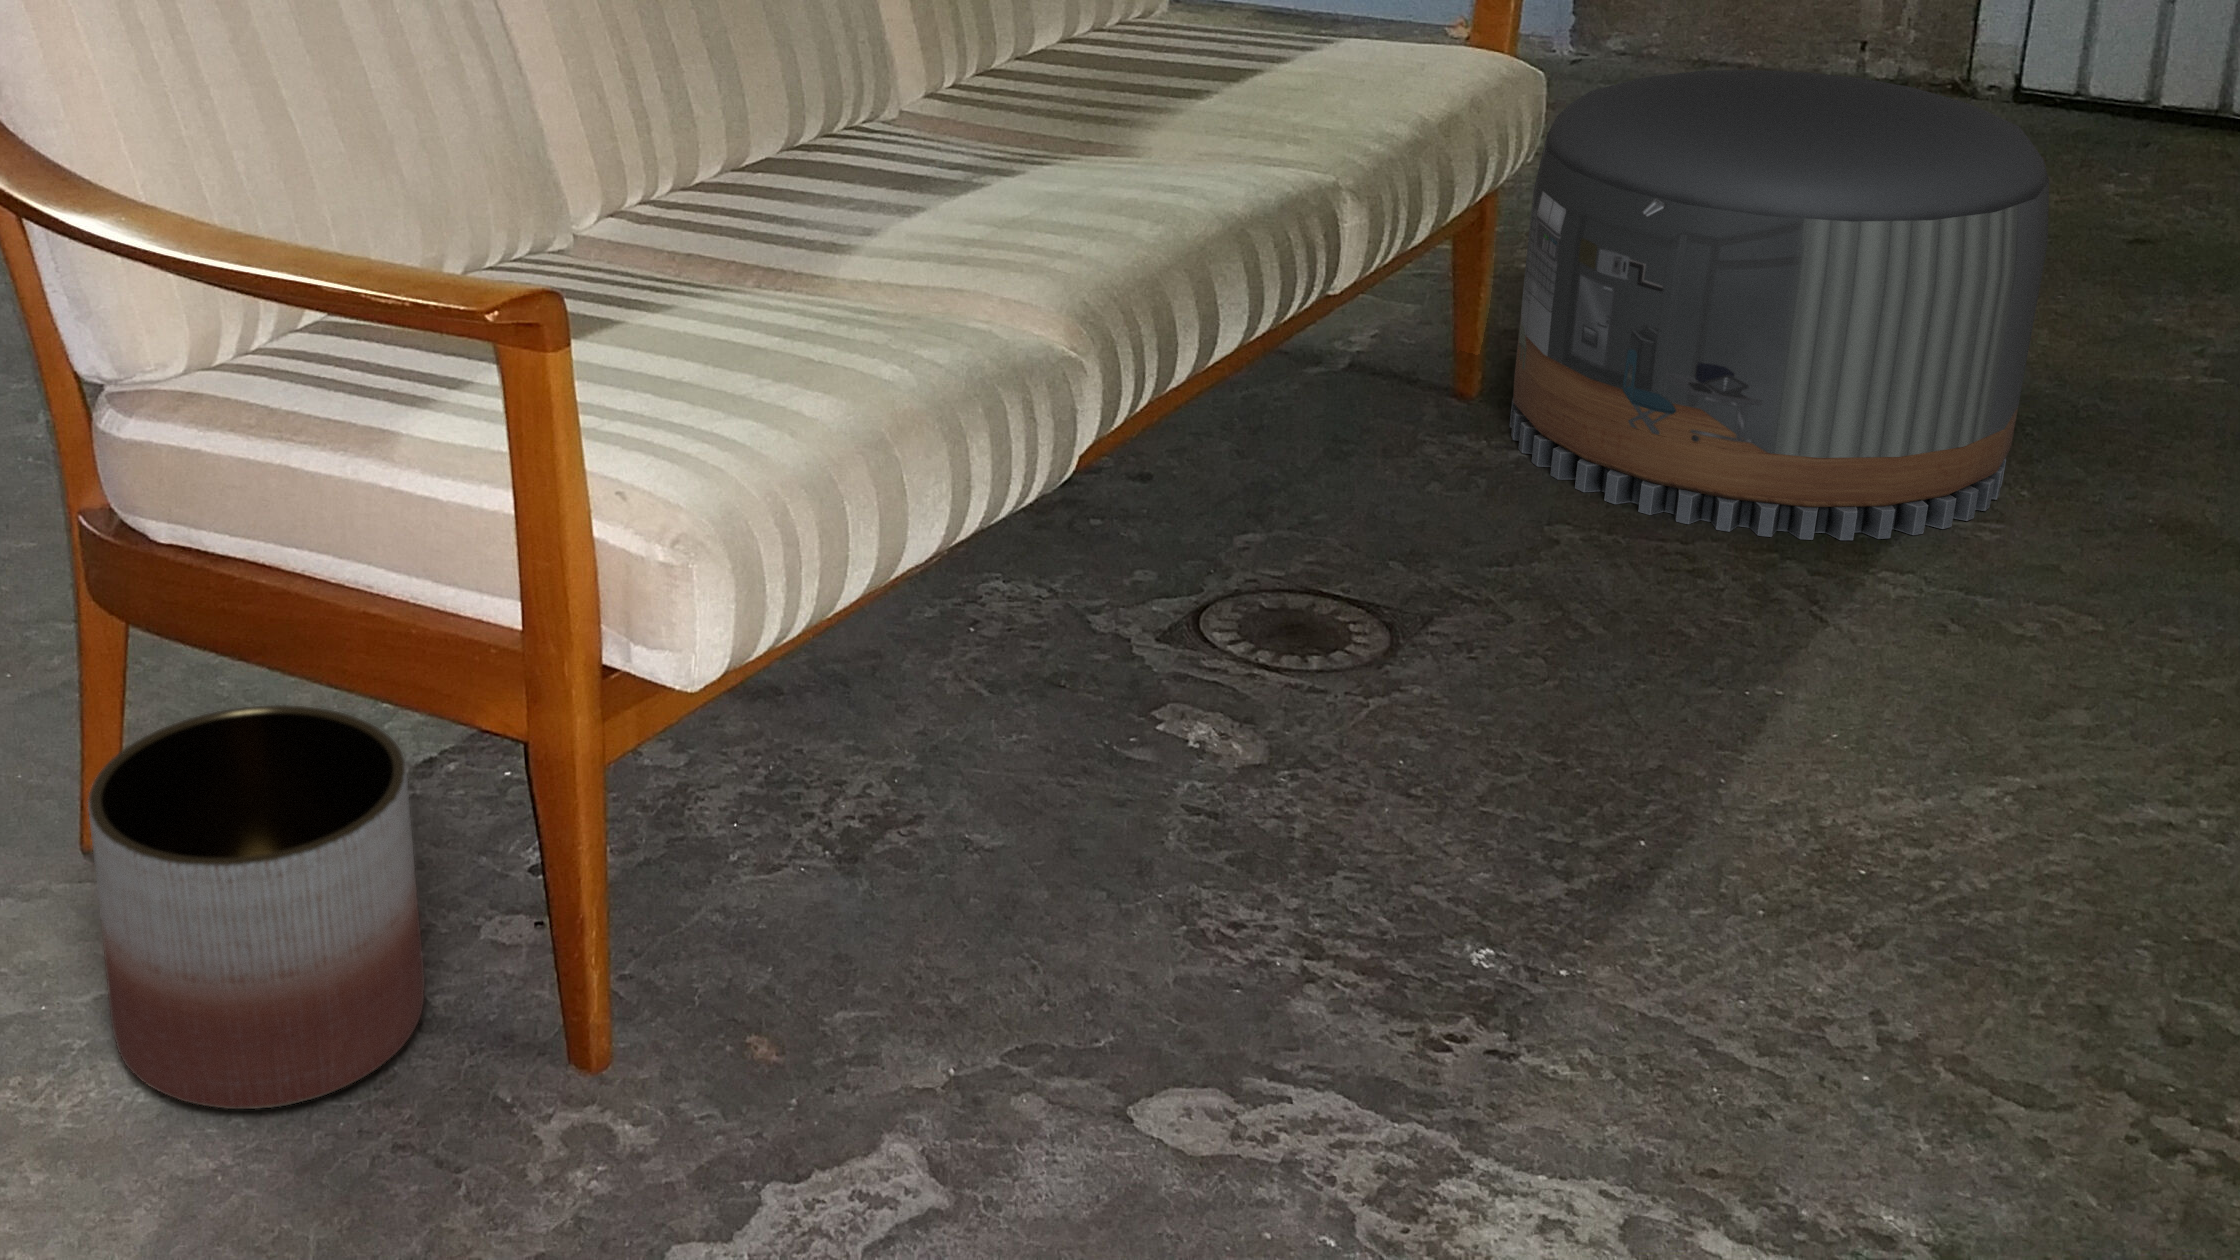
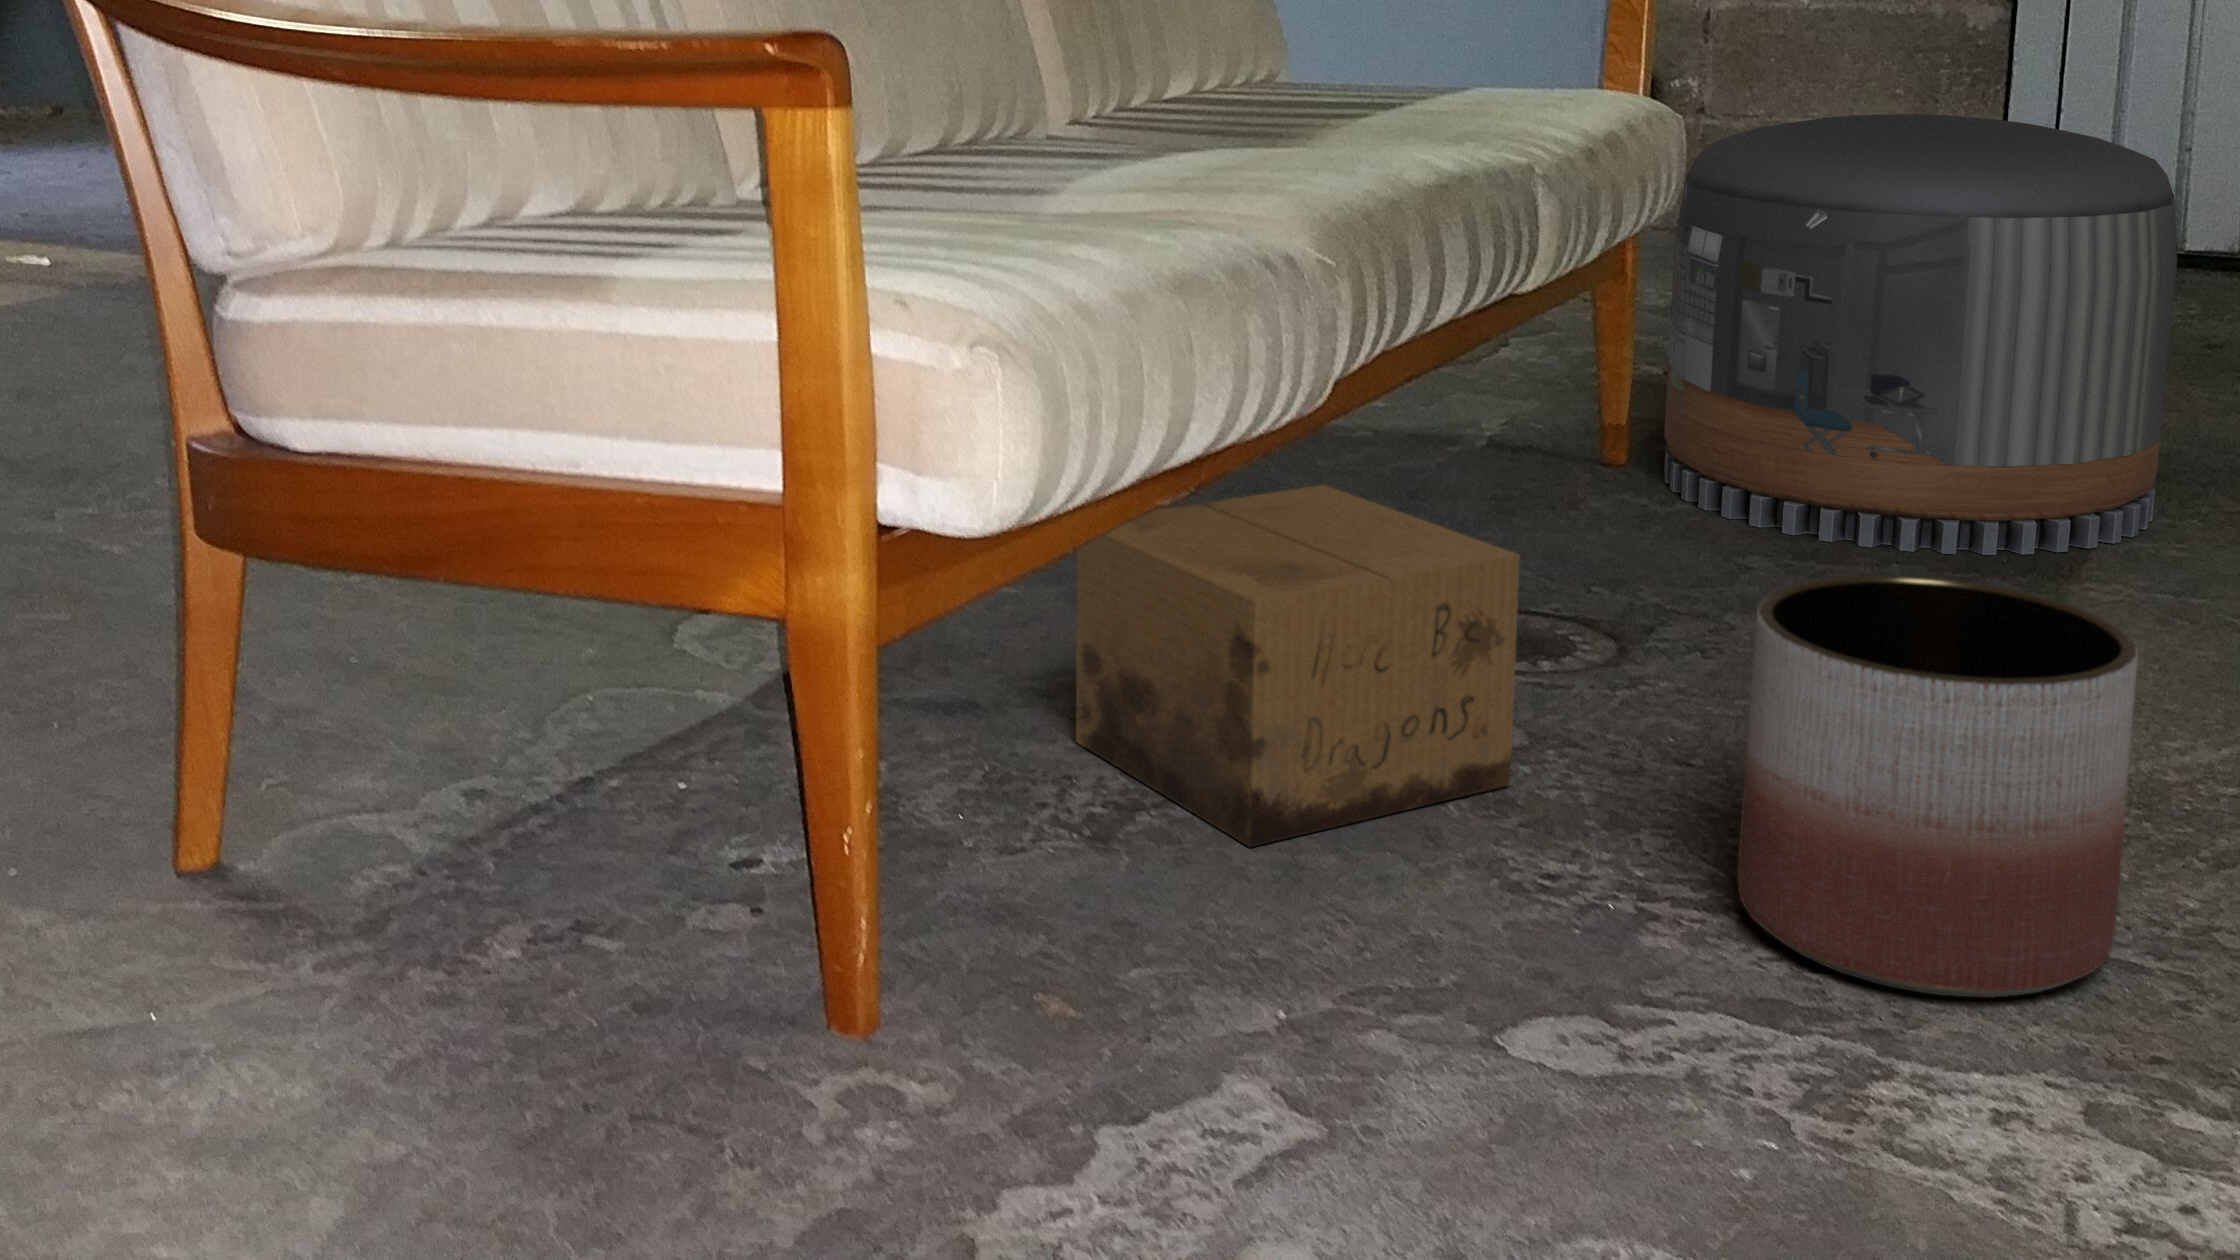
cardboard box: none [856,513,1244,873] -> present [1076,485,1520,847]
planter: present [88,705,425,1109] -> present [1737,576,2138,997]

